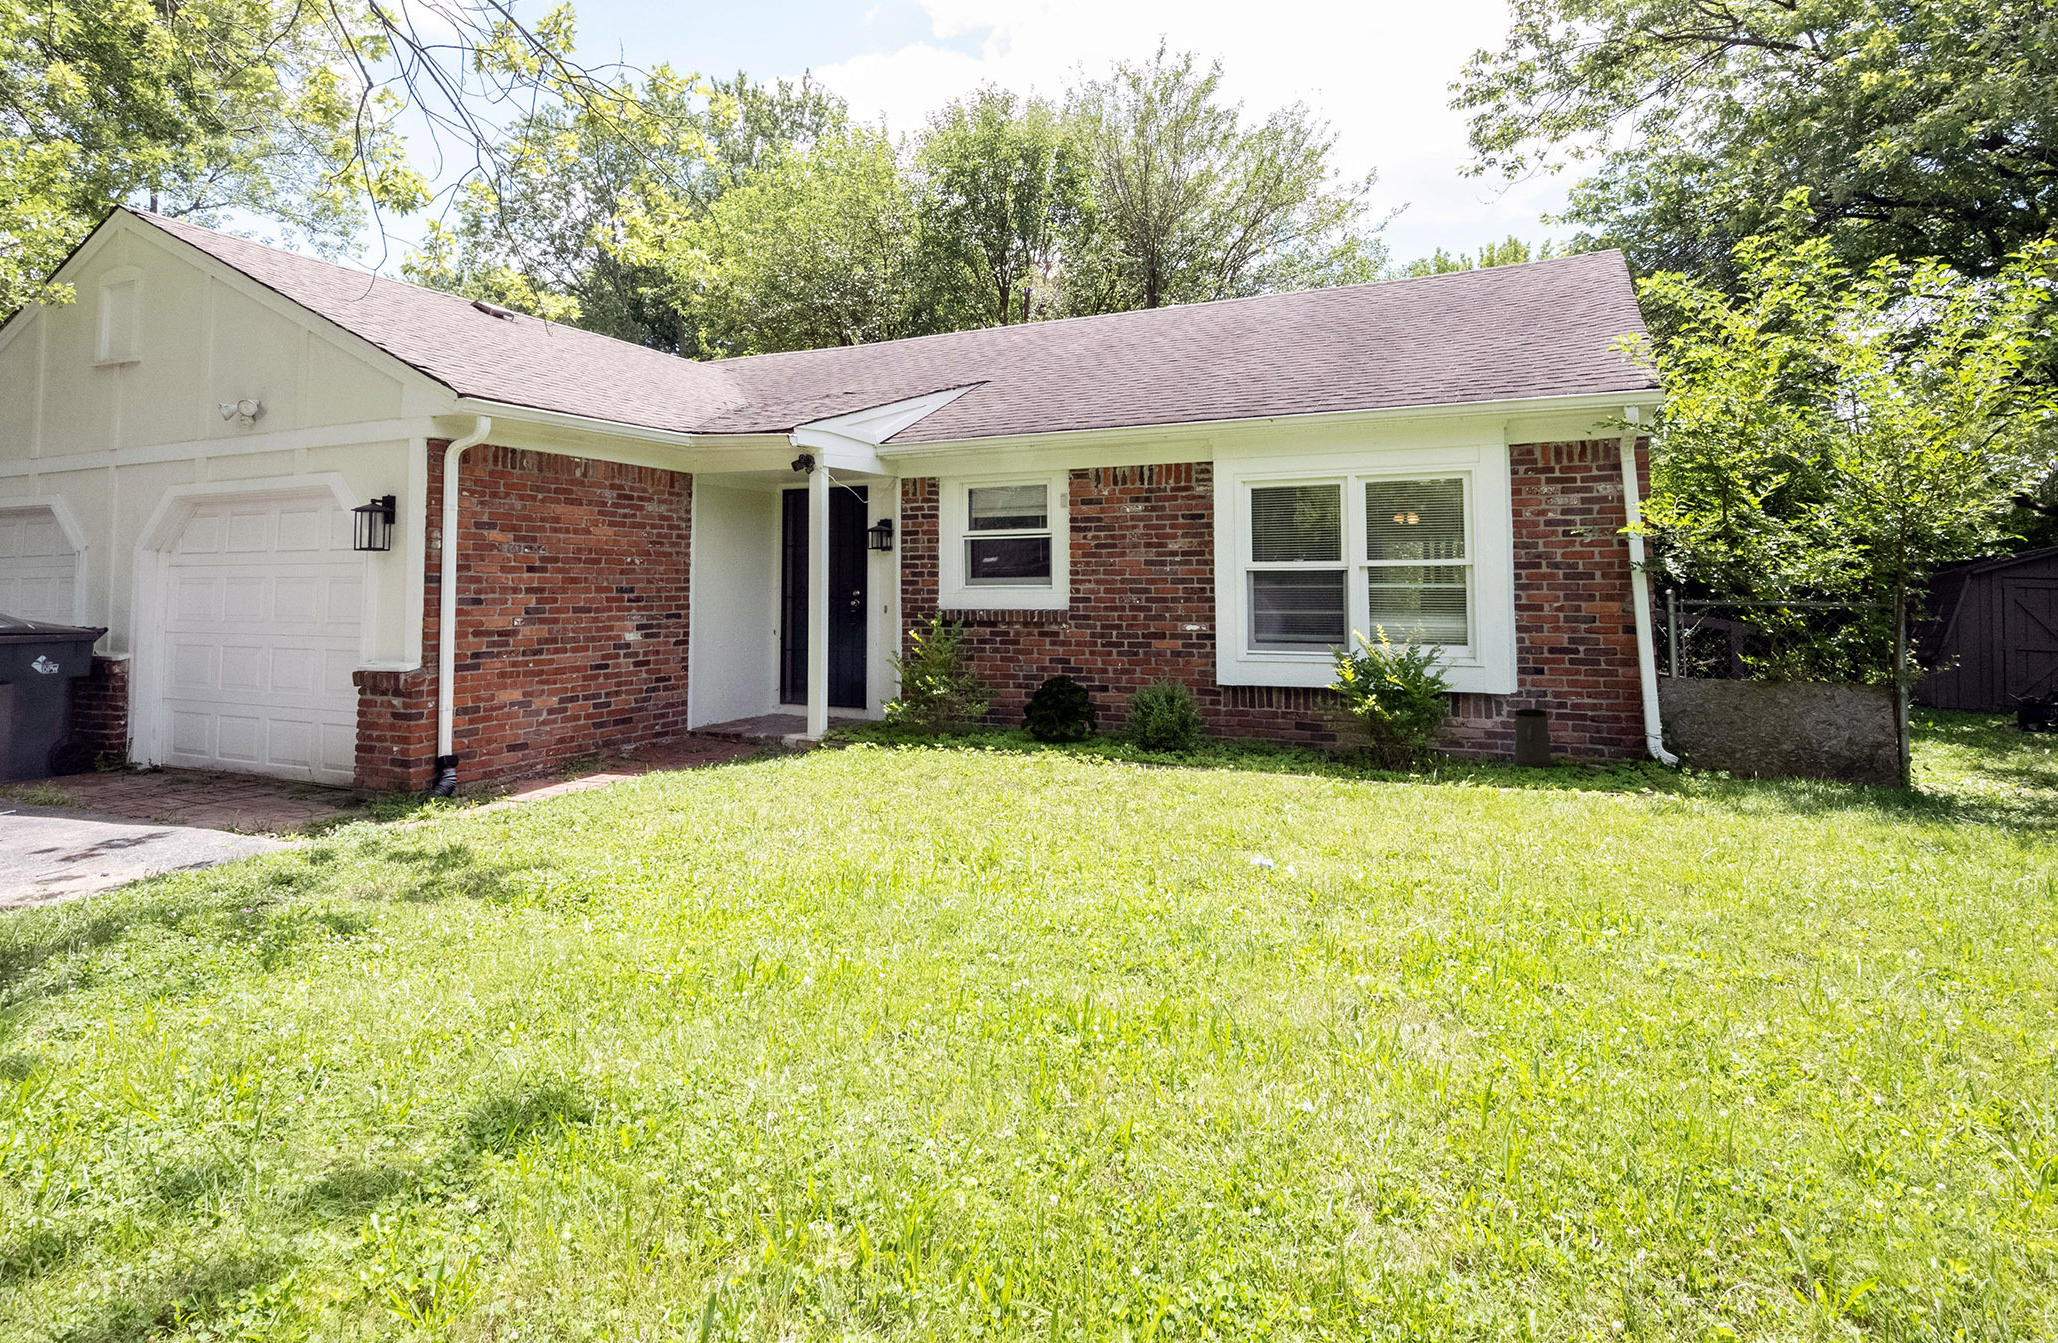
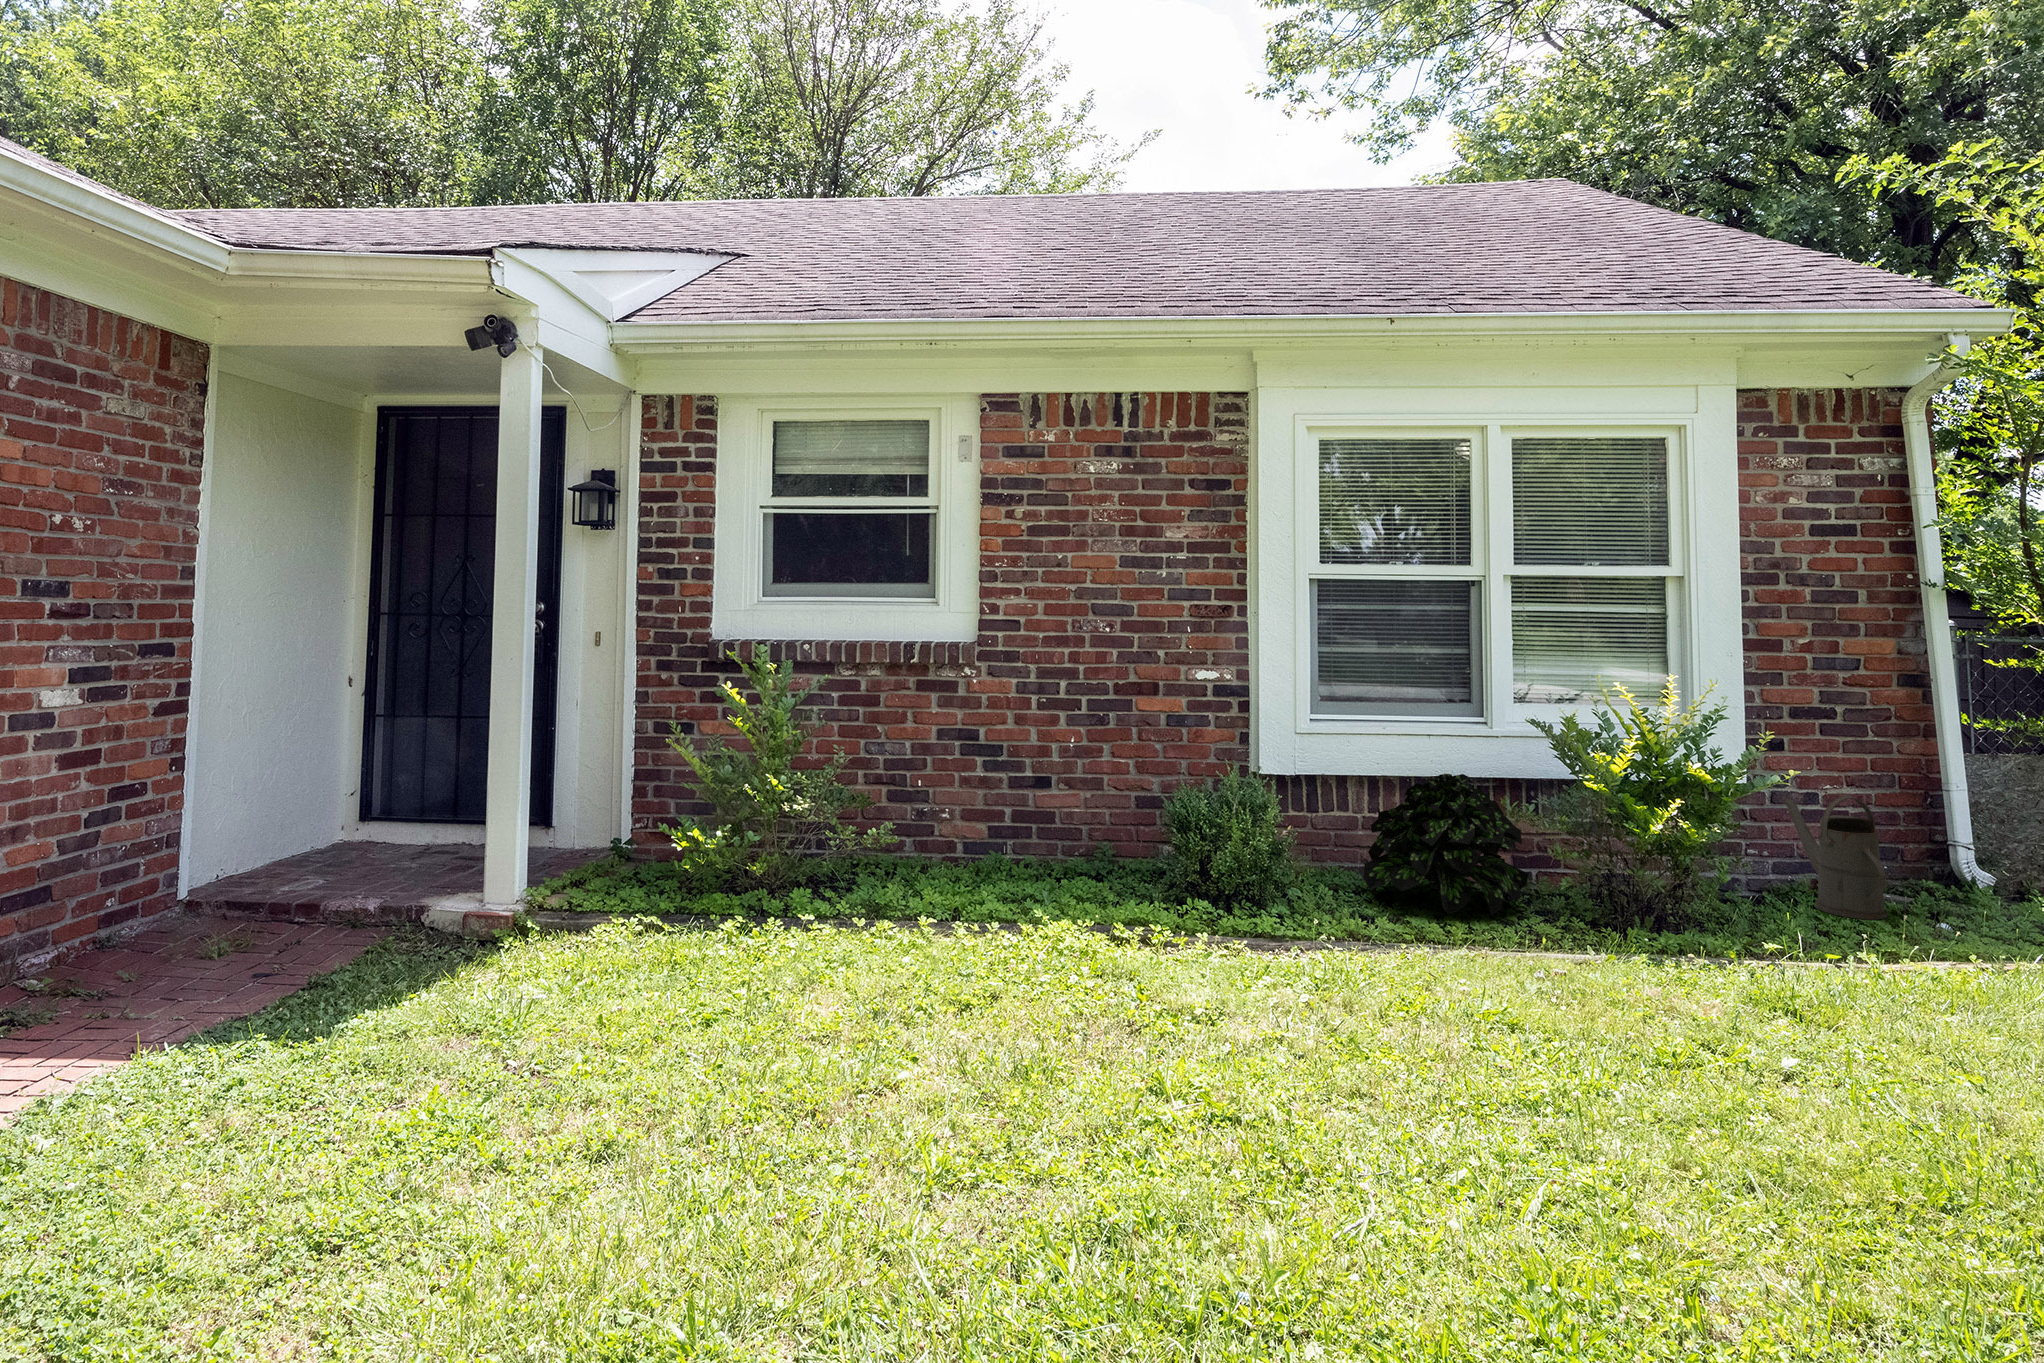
potted plant: present [1020,675,1098,740] -> present [1363,773,1529,915]

